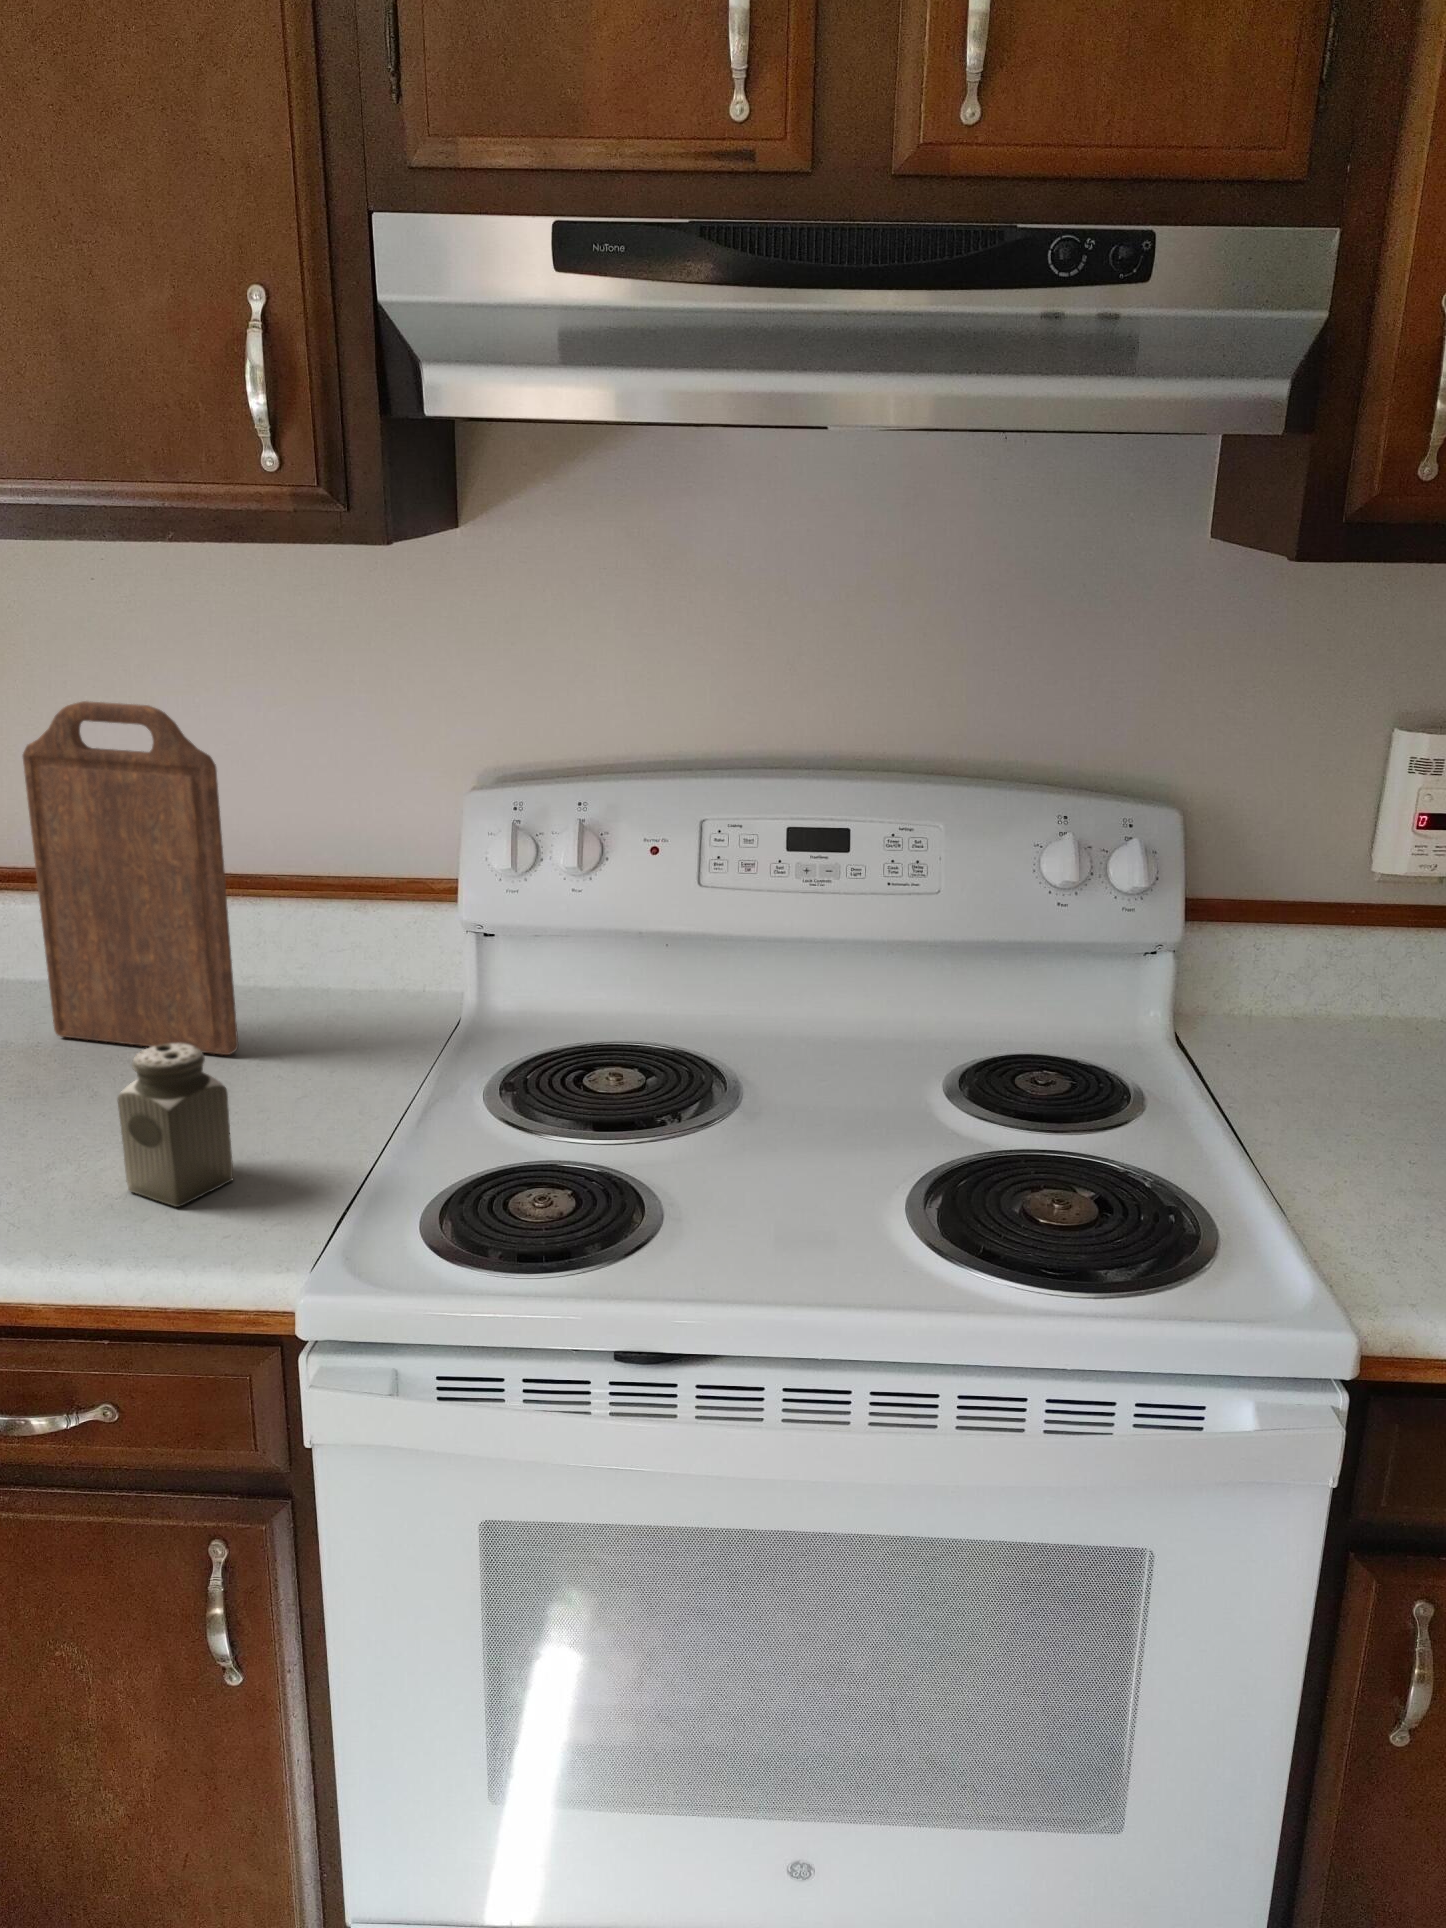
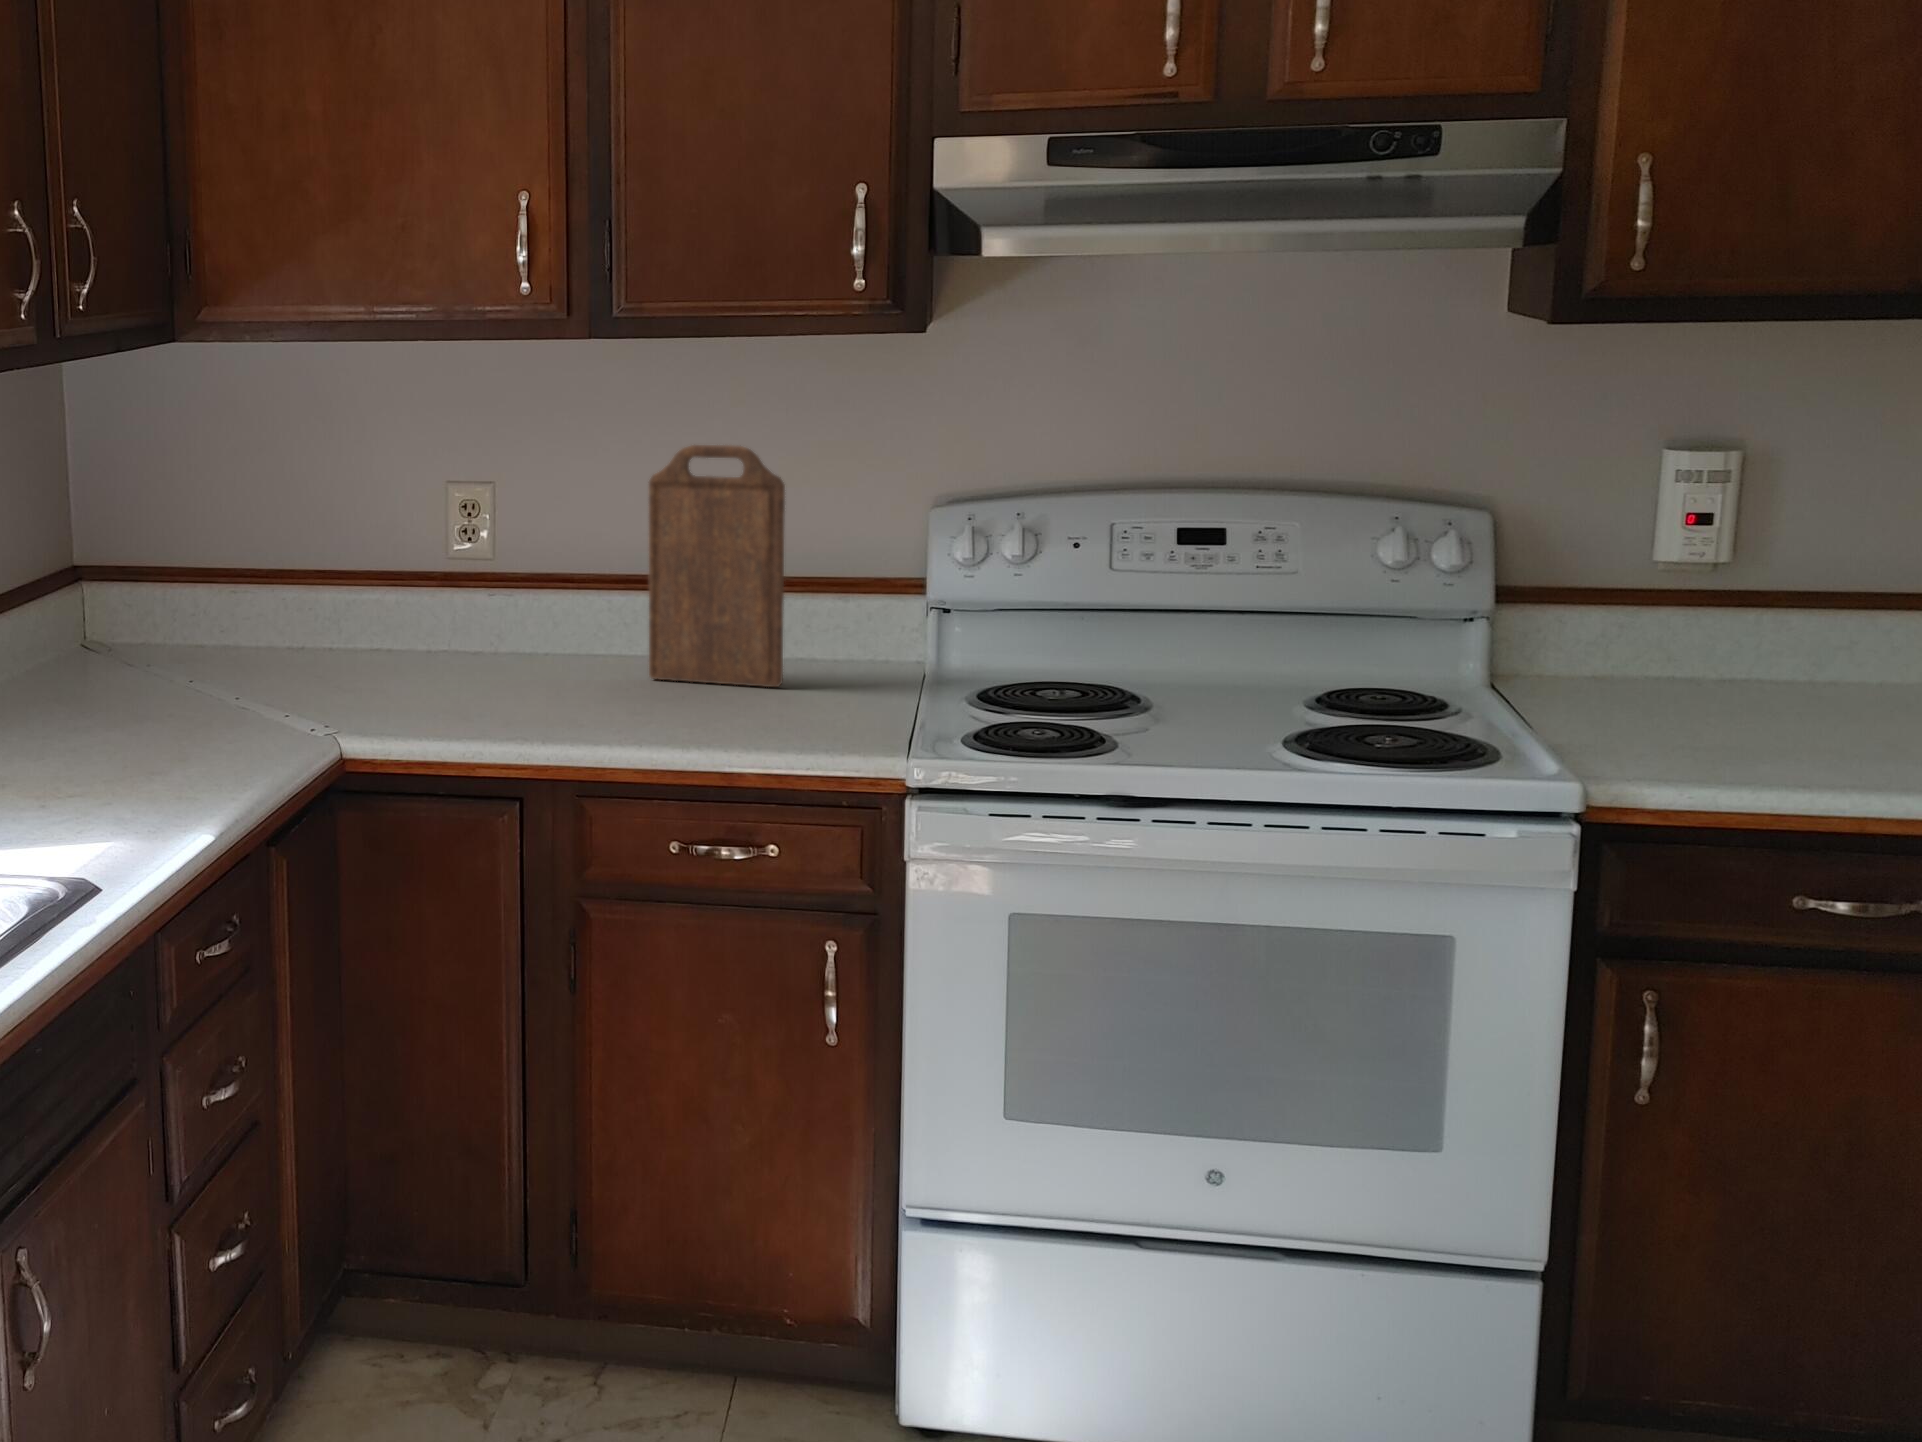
salt shaker: present [118,1043,233,1207] -> none [767,642,831,739]

